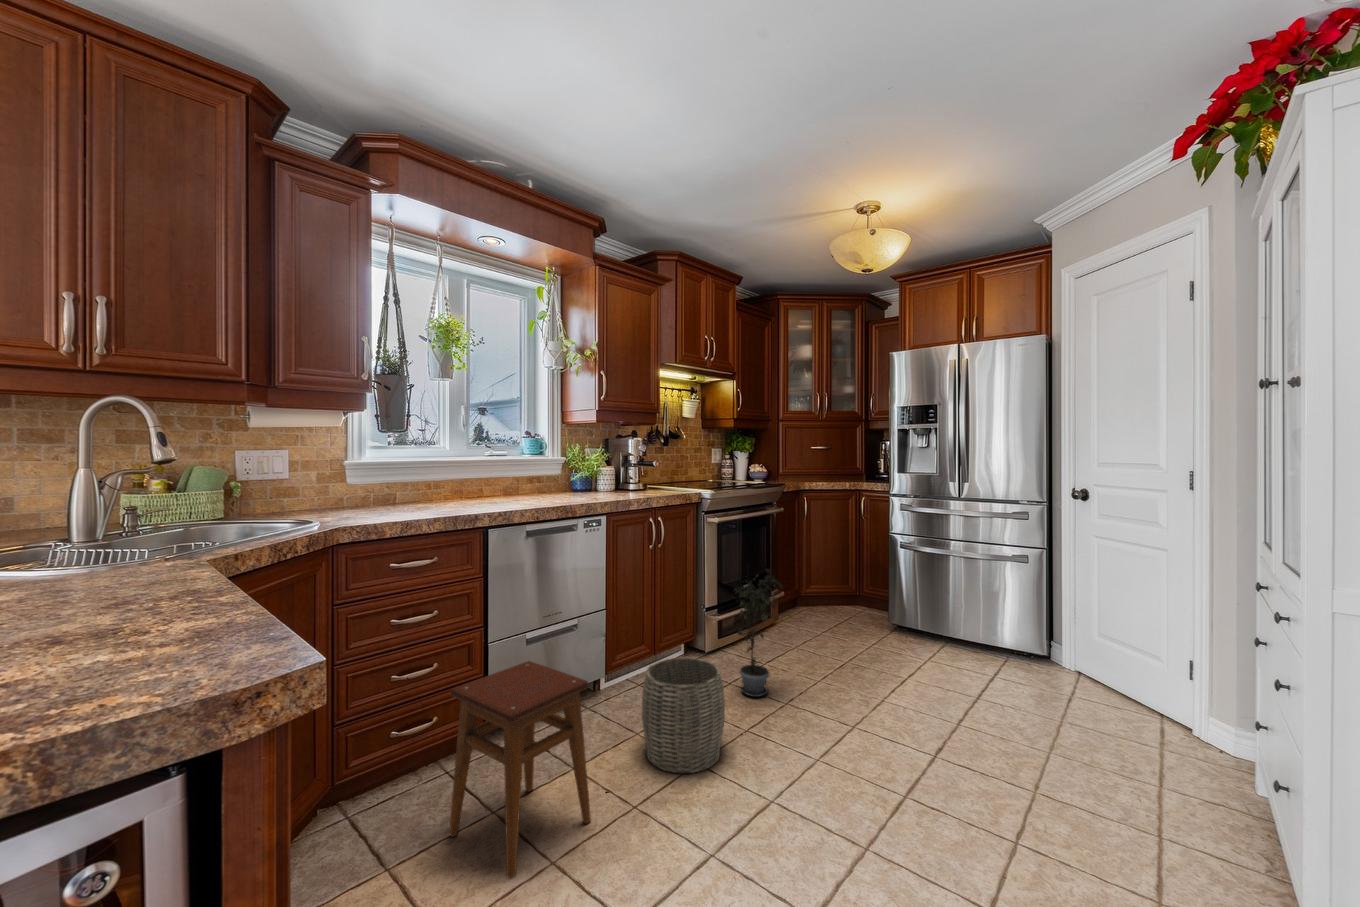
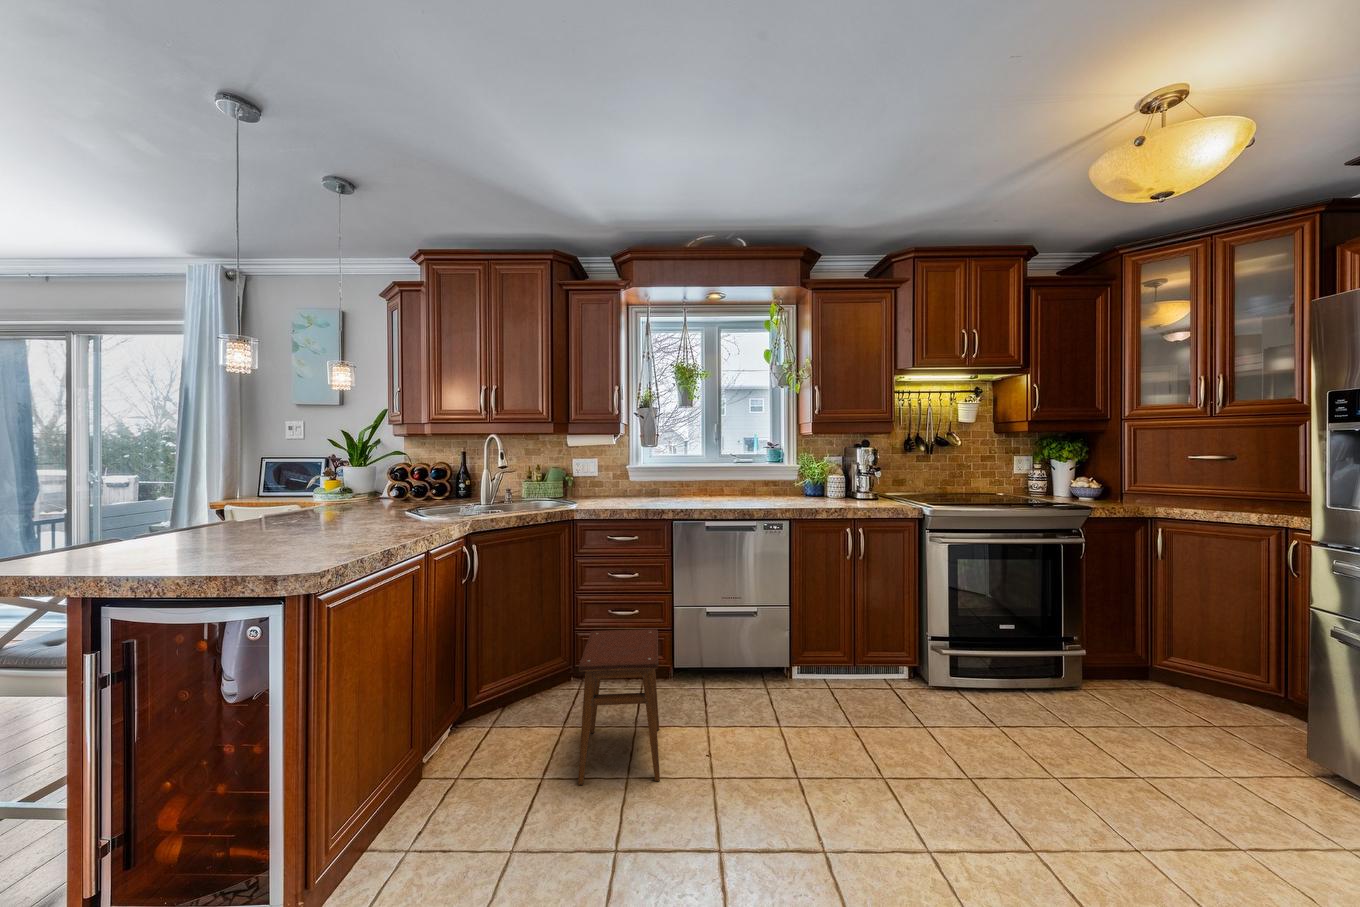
potted plant: present [732,569,783,697] -> none [902,613,982,765]
woven basket: present [642,658,725,773] -> none [748,671,834,805]

